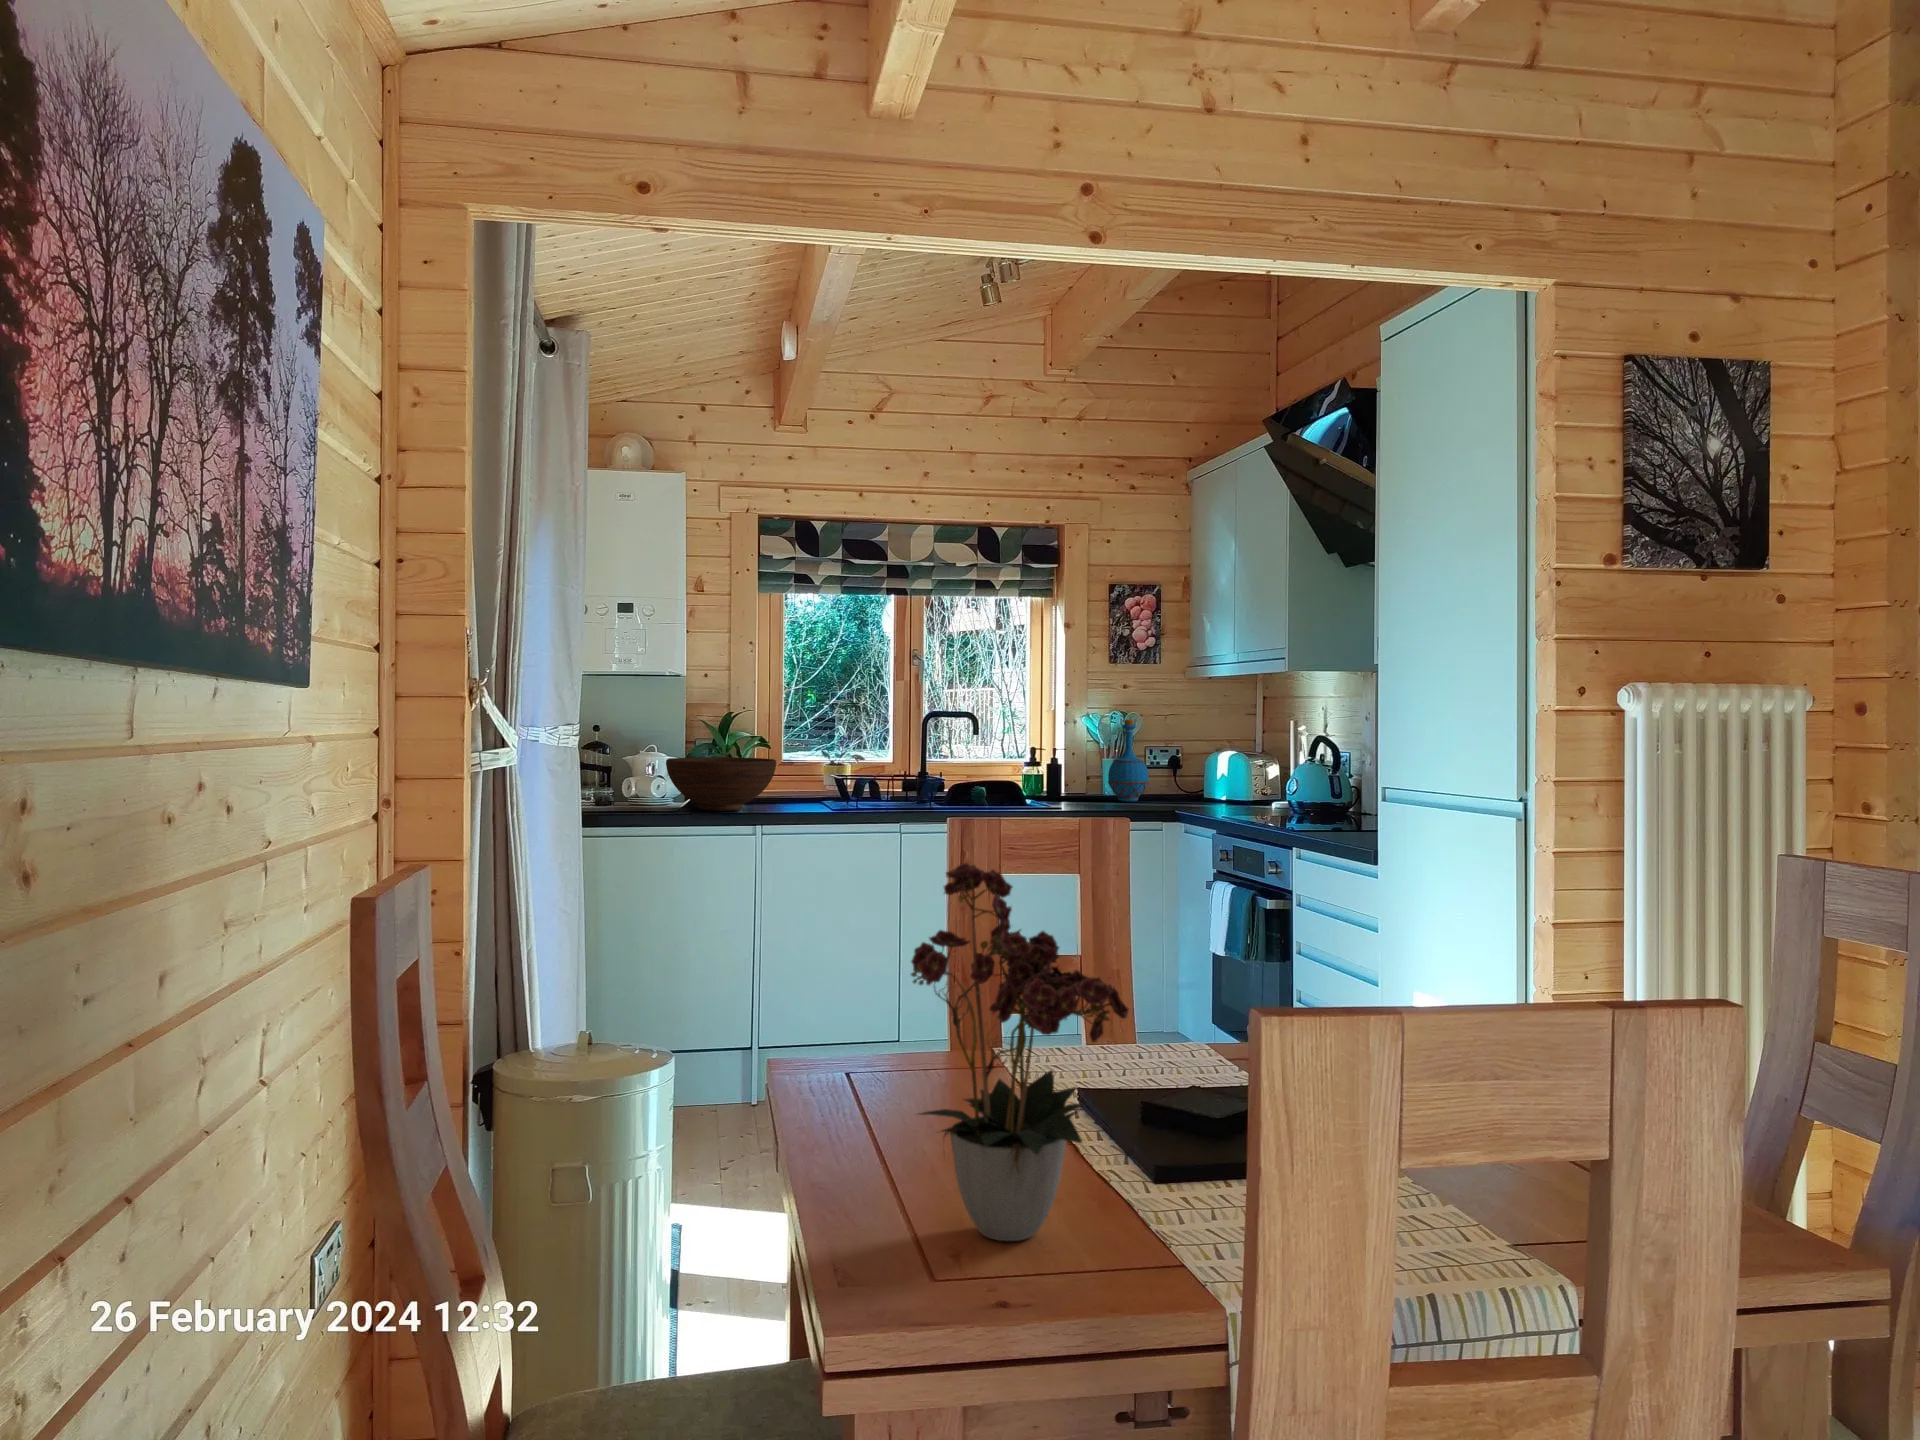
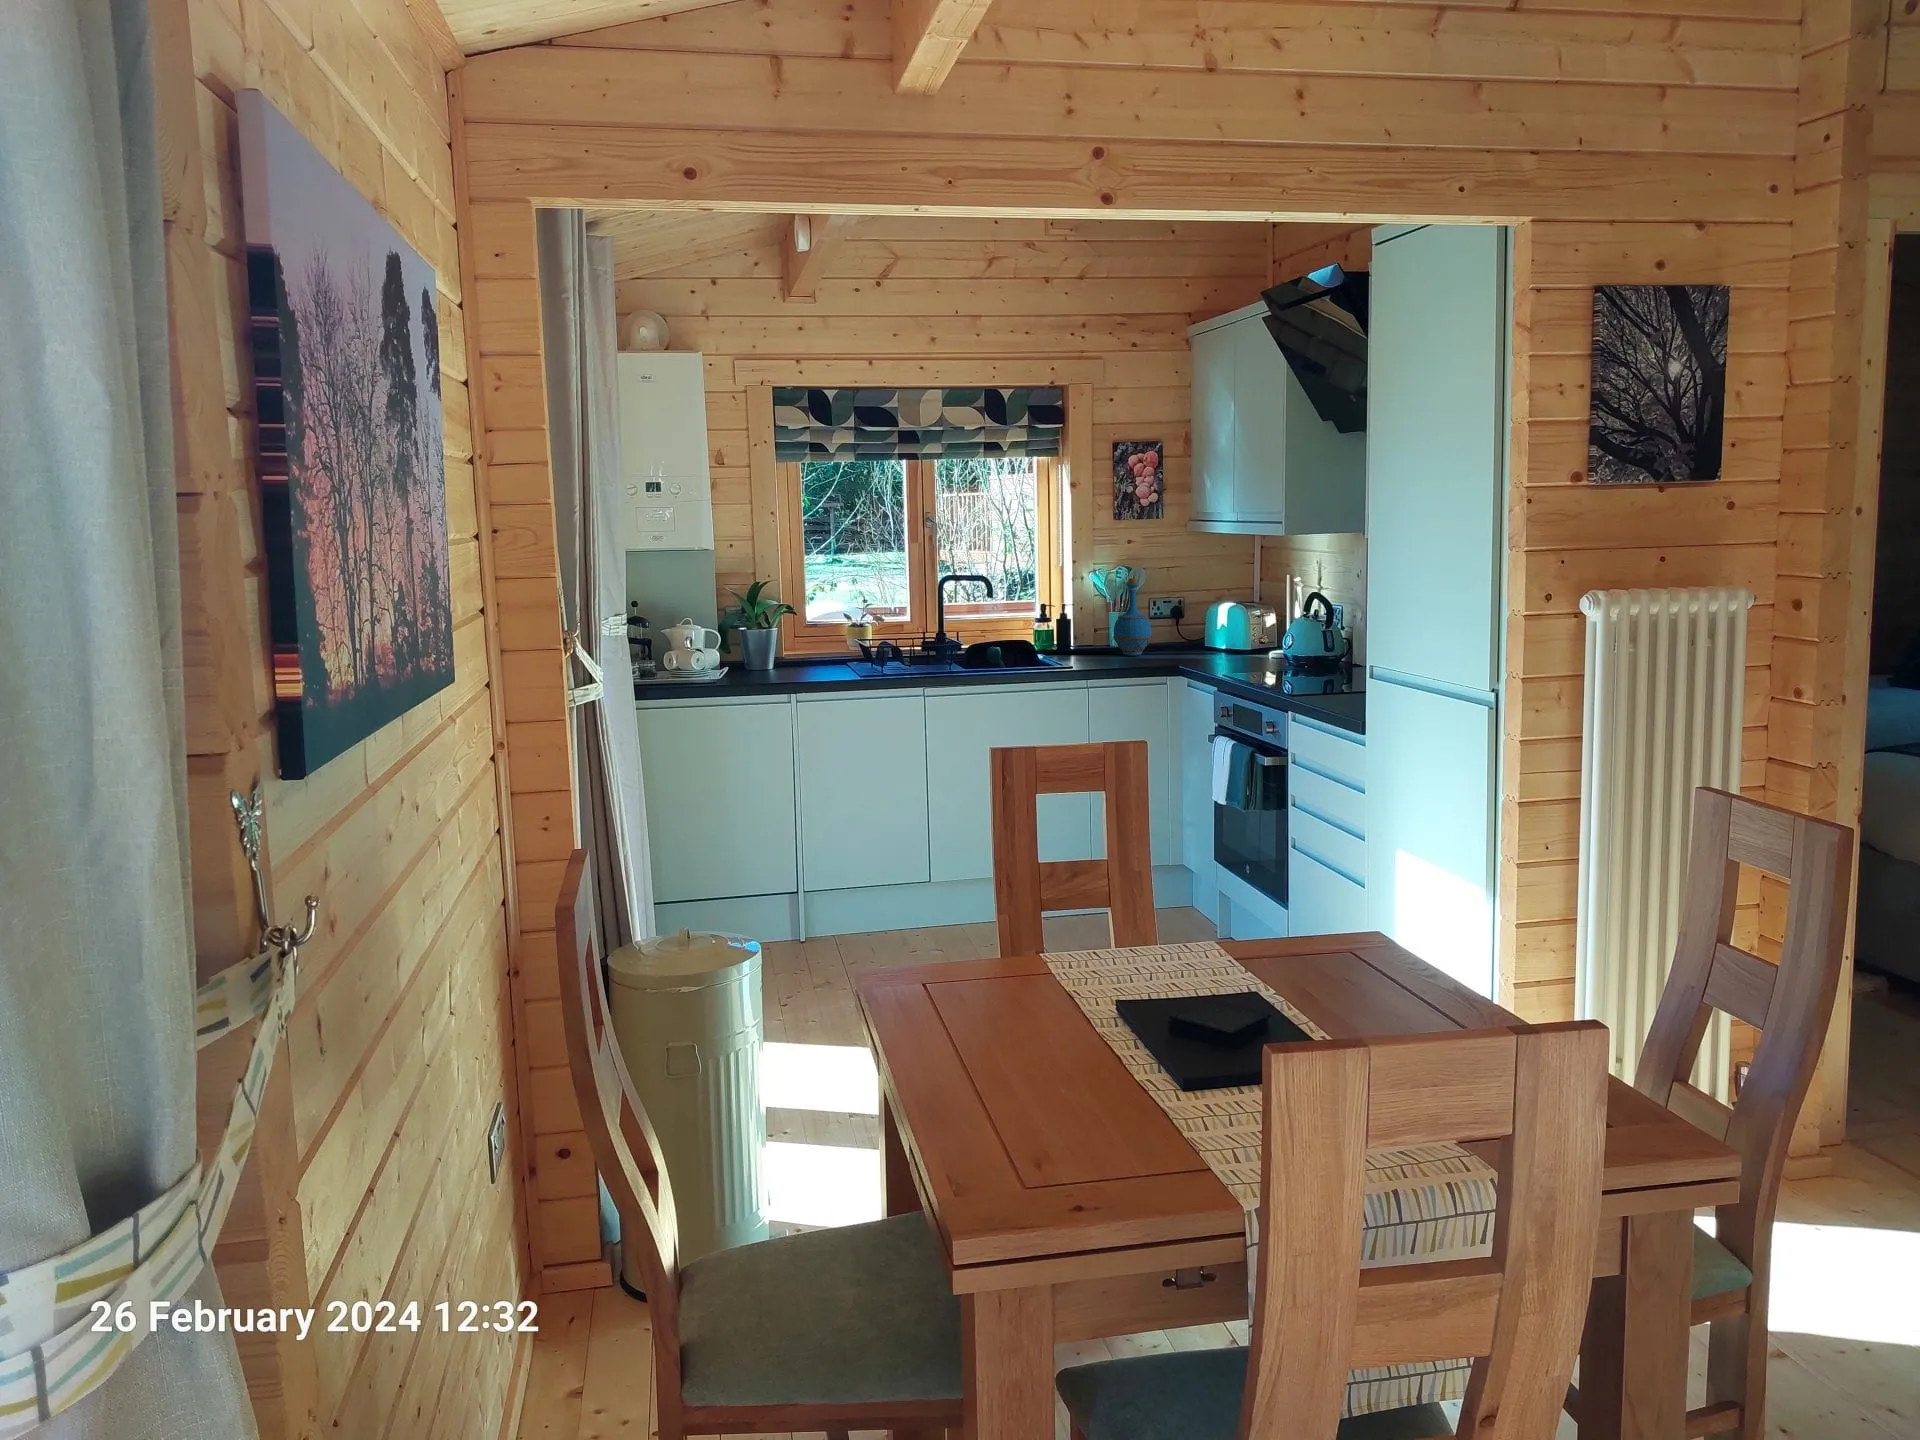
fruit bowl: present [666,757,776,811] -> none [703,632,806,686]
flower arrangement: present [911,863,1129,1241] -> none [992,864,1184,1152]

